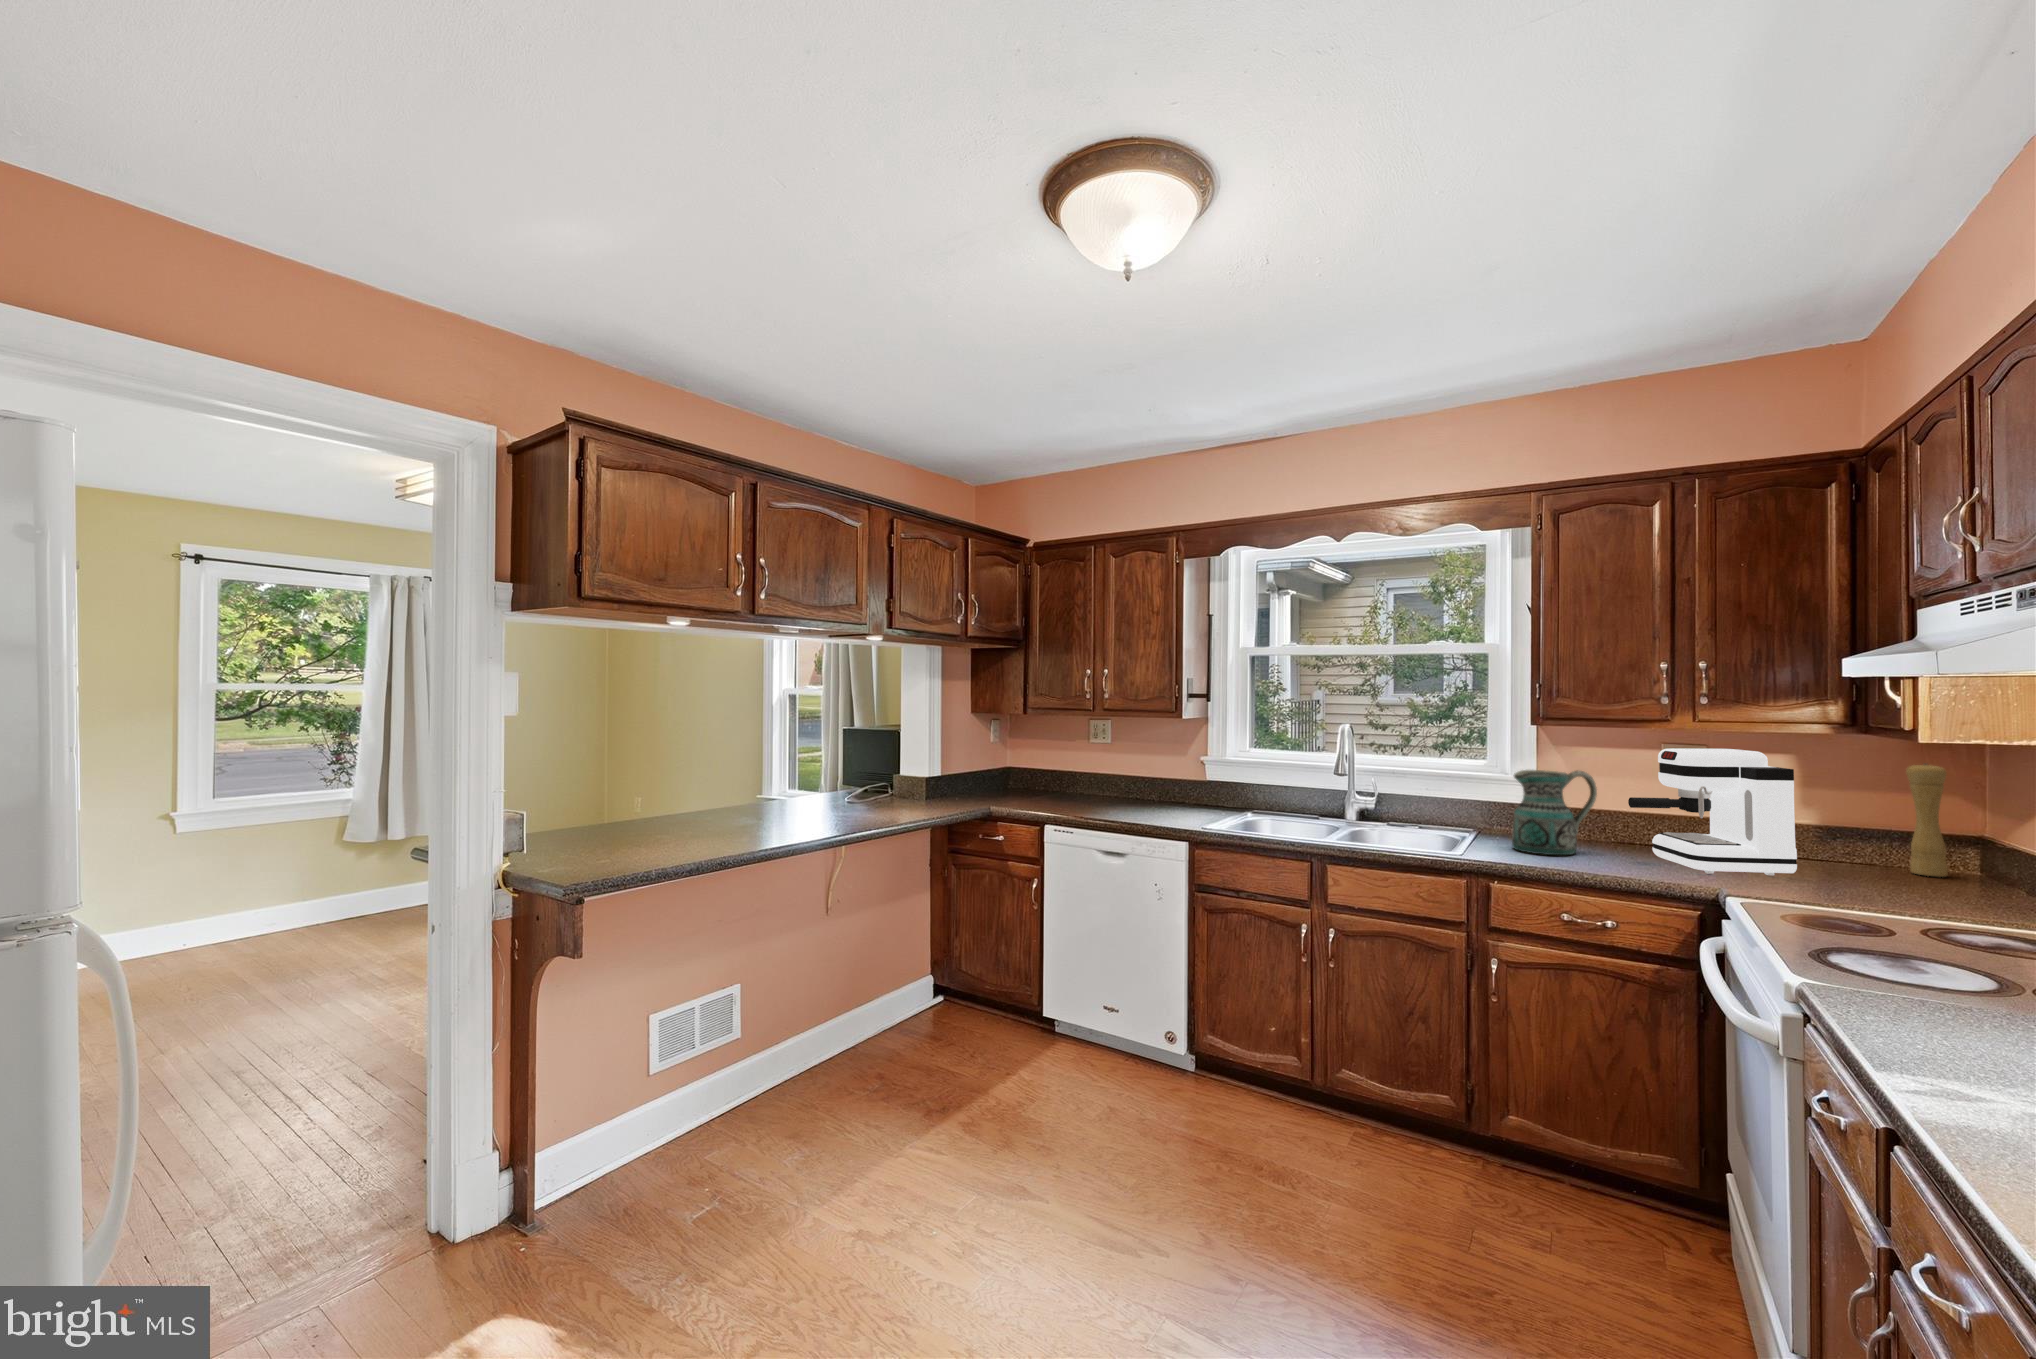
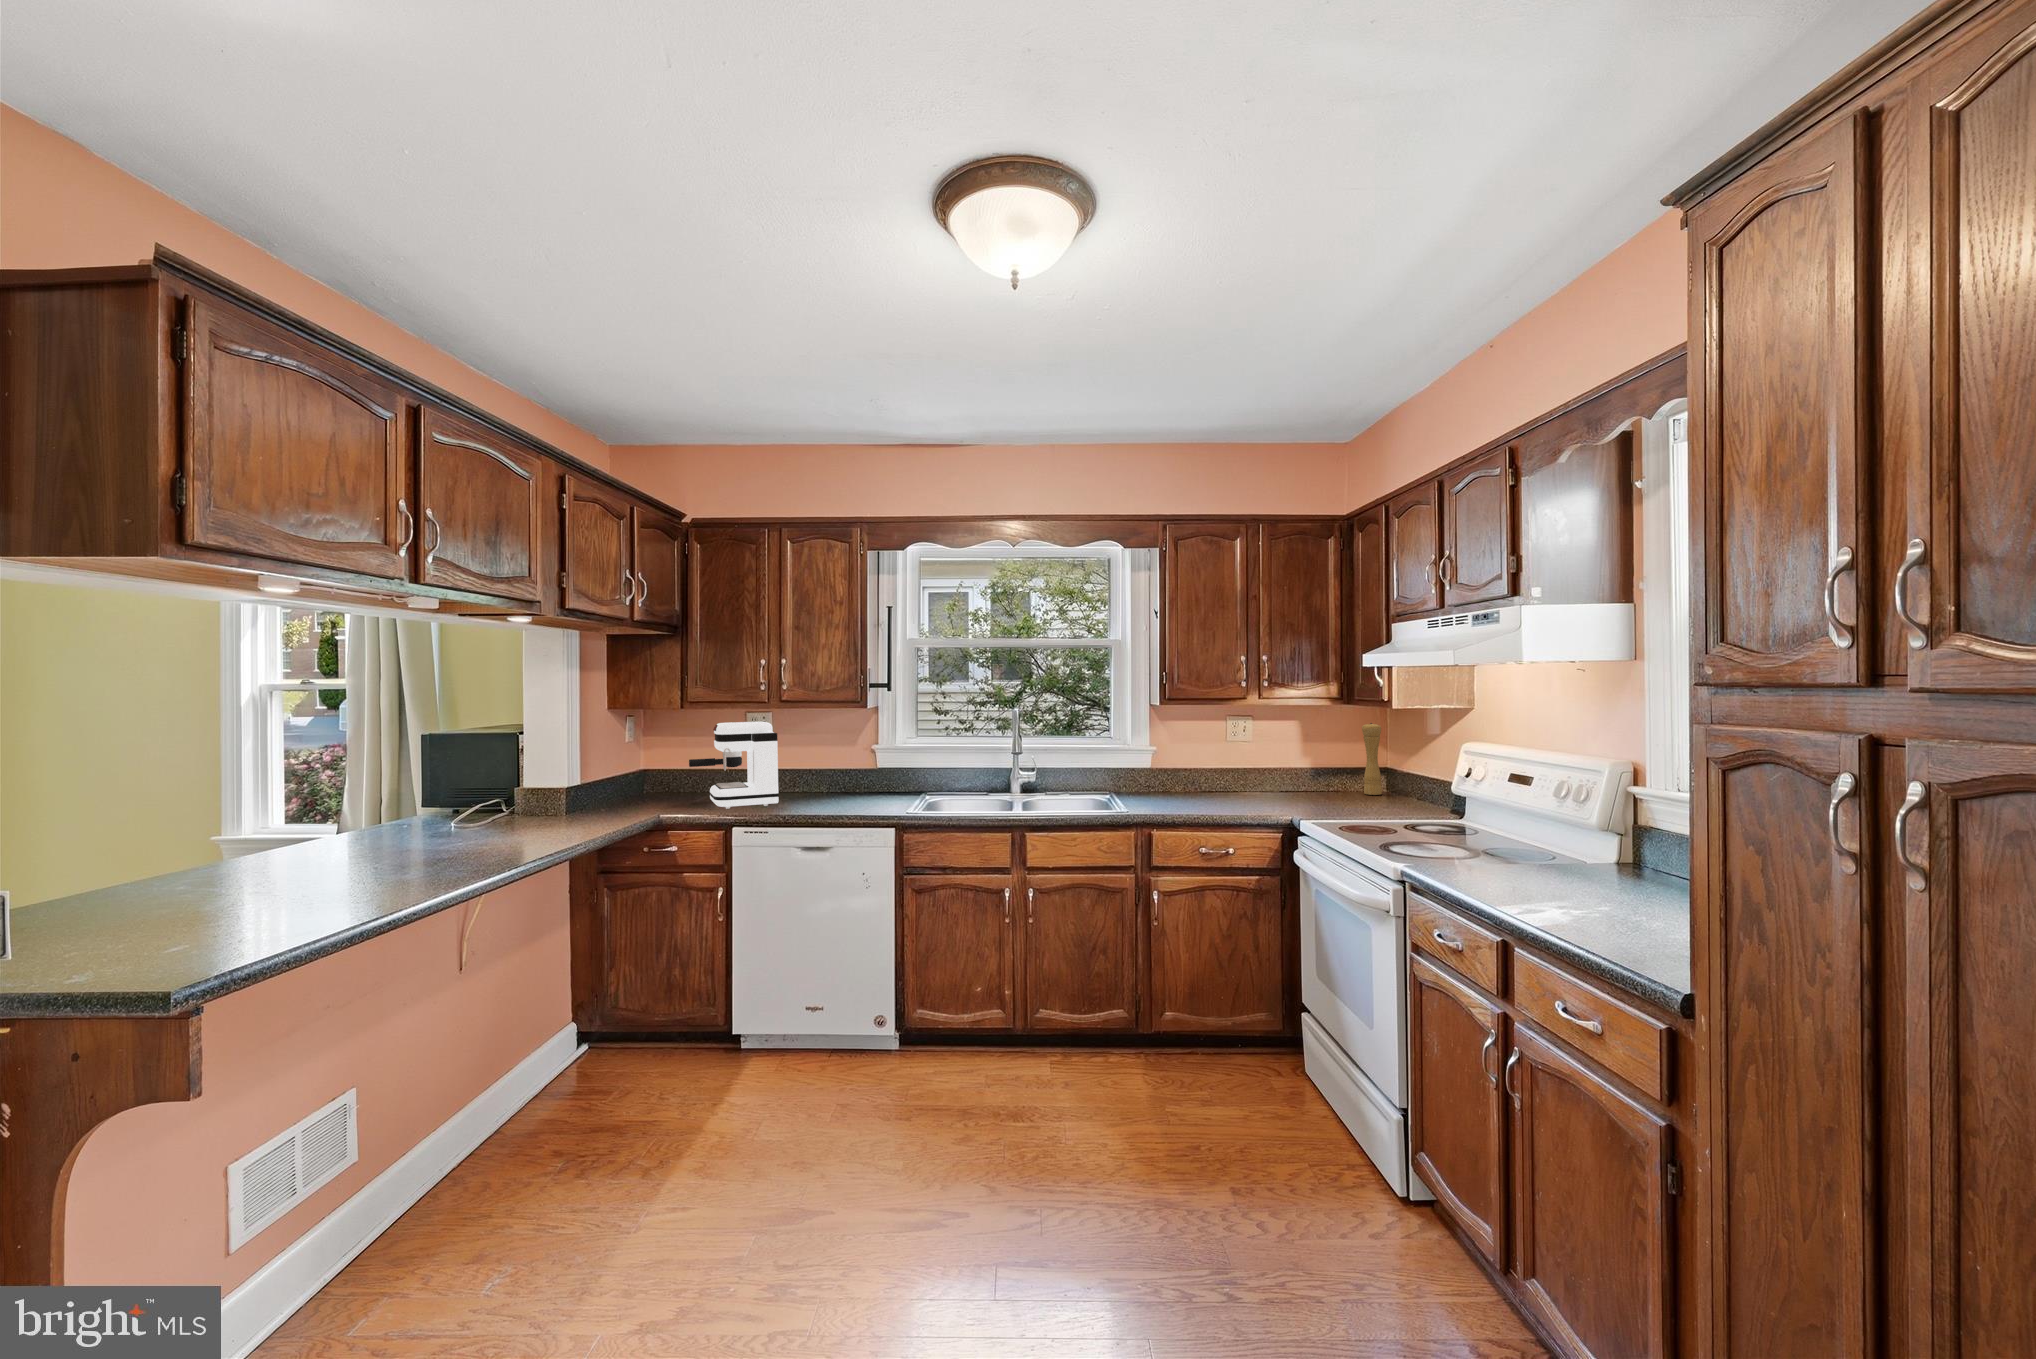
coffee maker: present [1628,748,1797,875] -> present [689,722,779,809]
ceramic pitcher: present [1512,770,1597,855] -> none [1151,739,1204,805]

